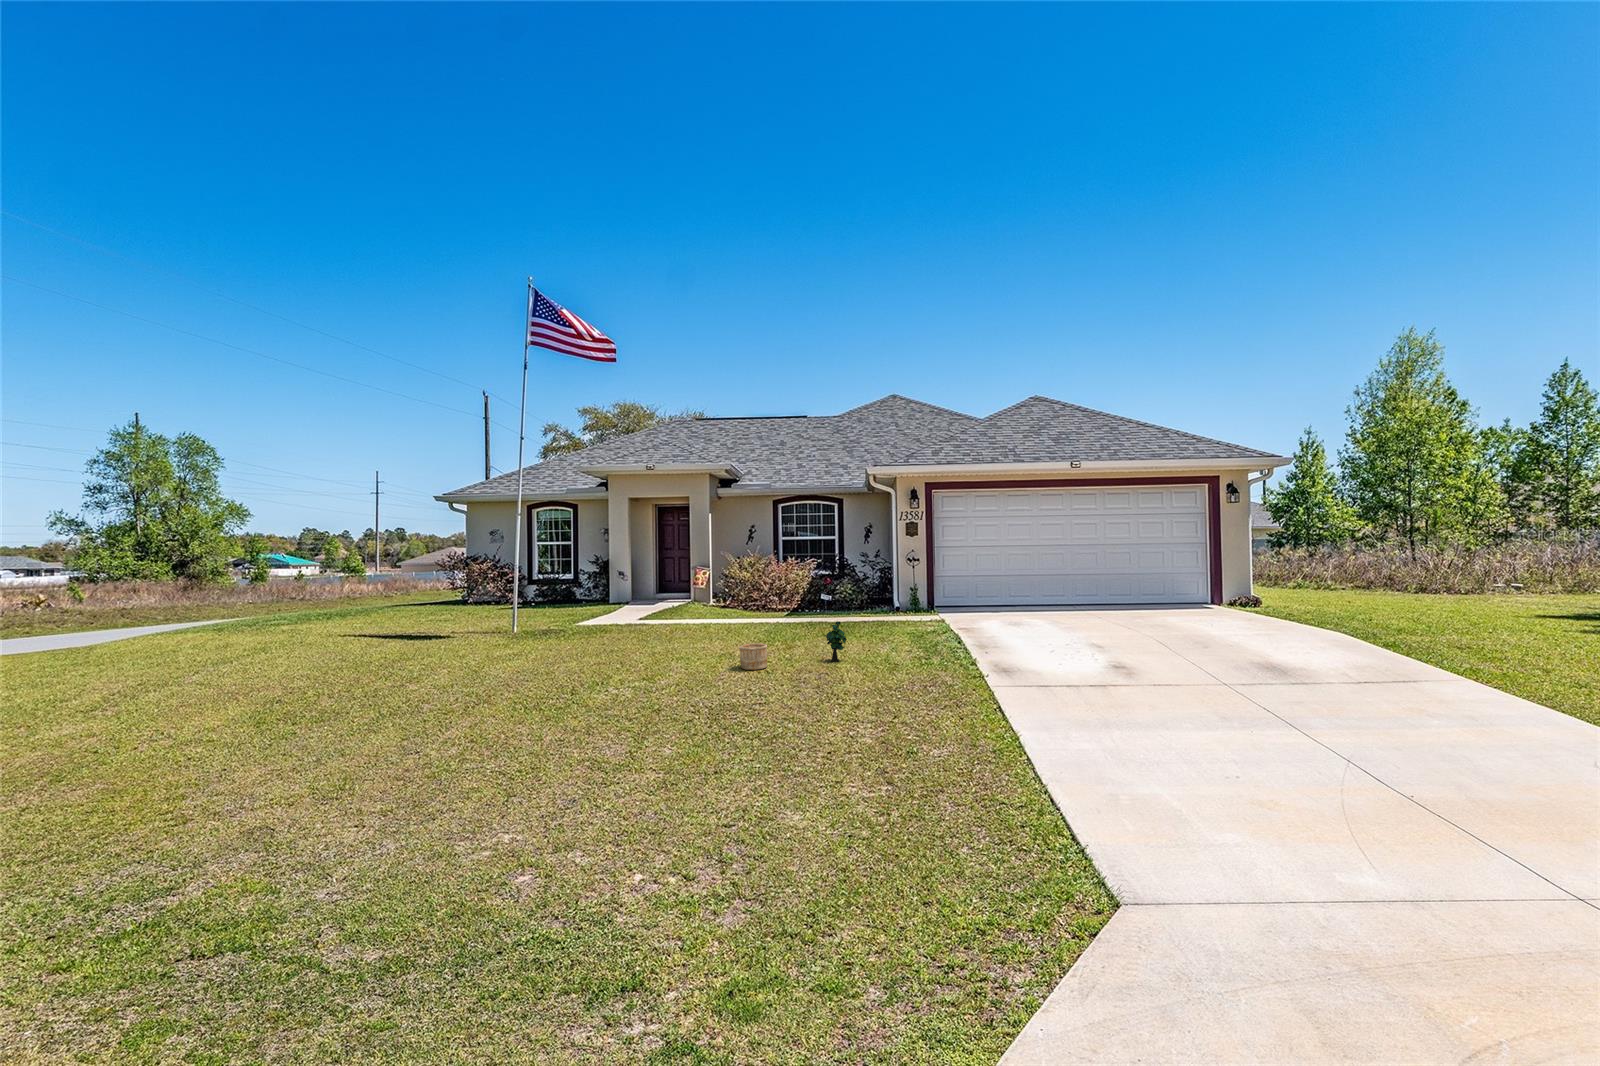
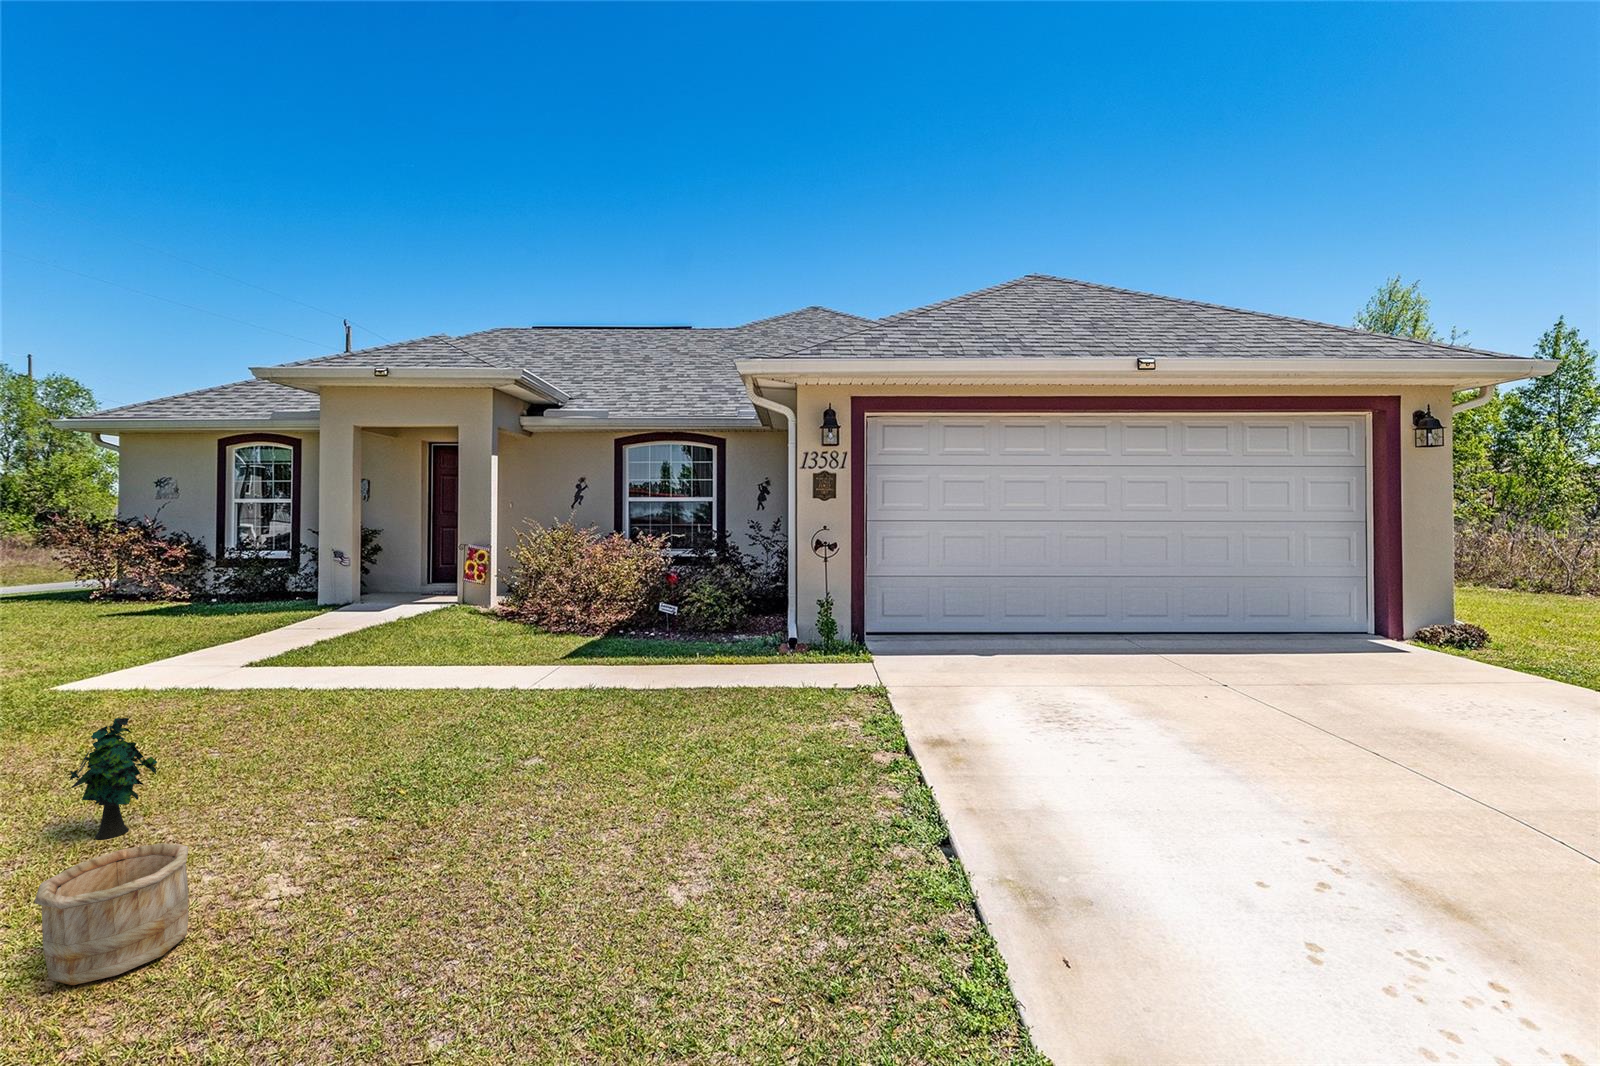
decorative plant: present [825,622,847,662] -> present [70,718,157,839]

